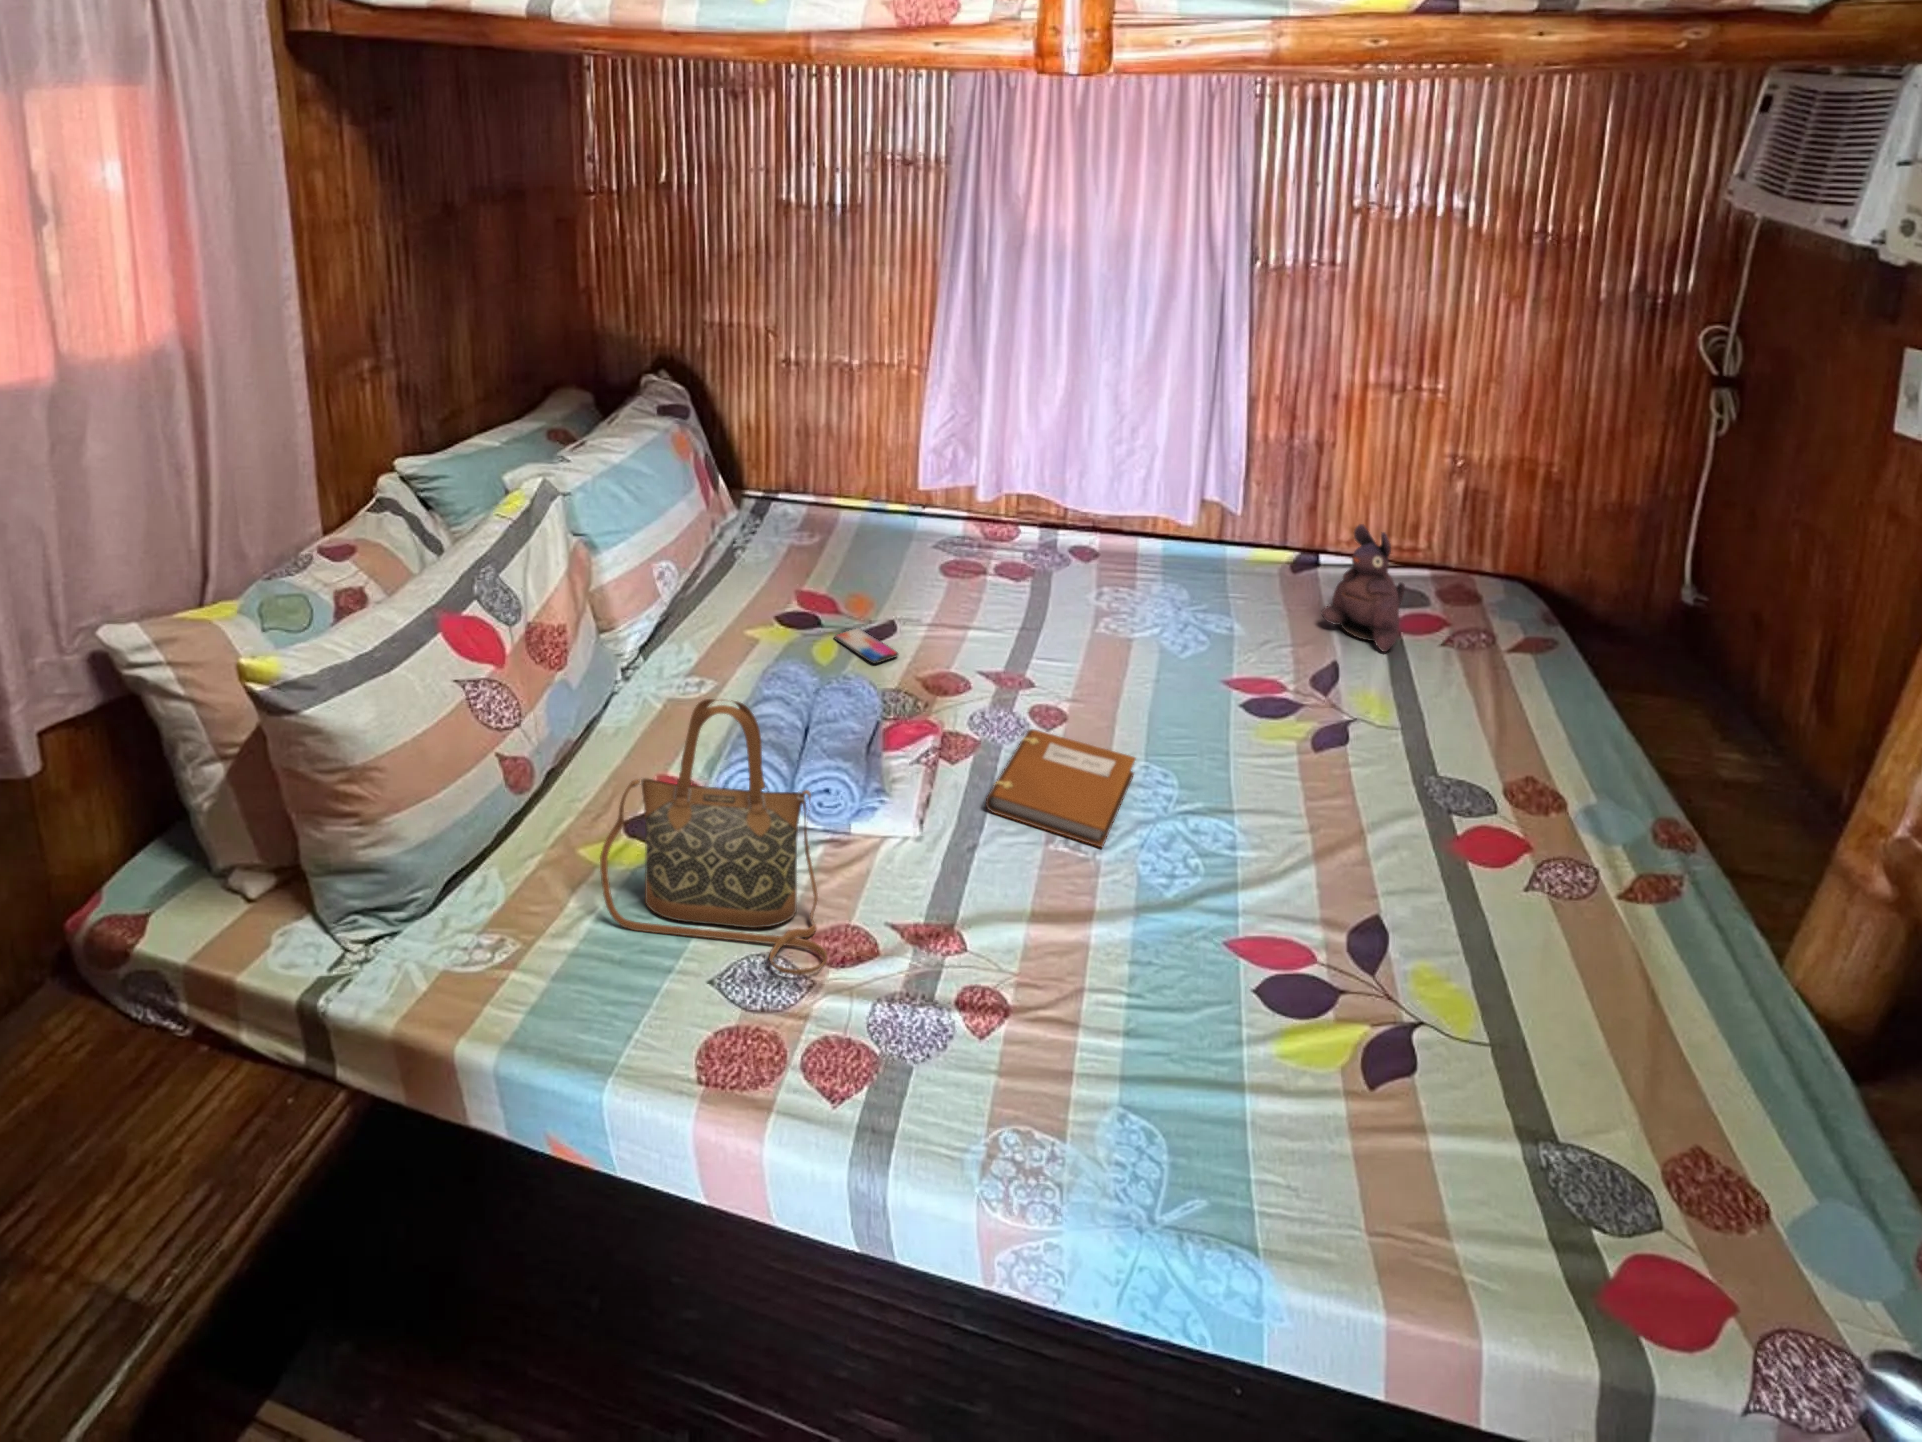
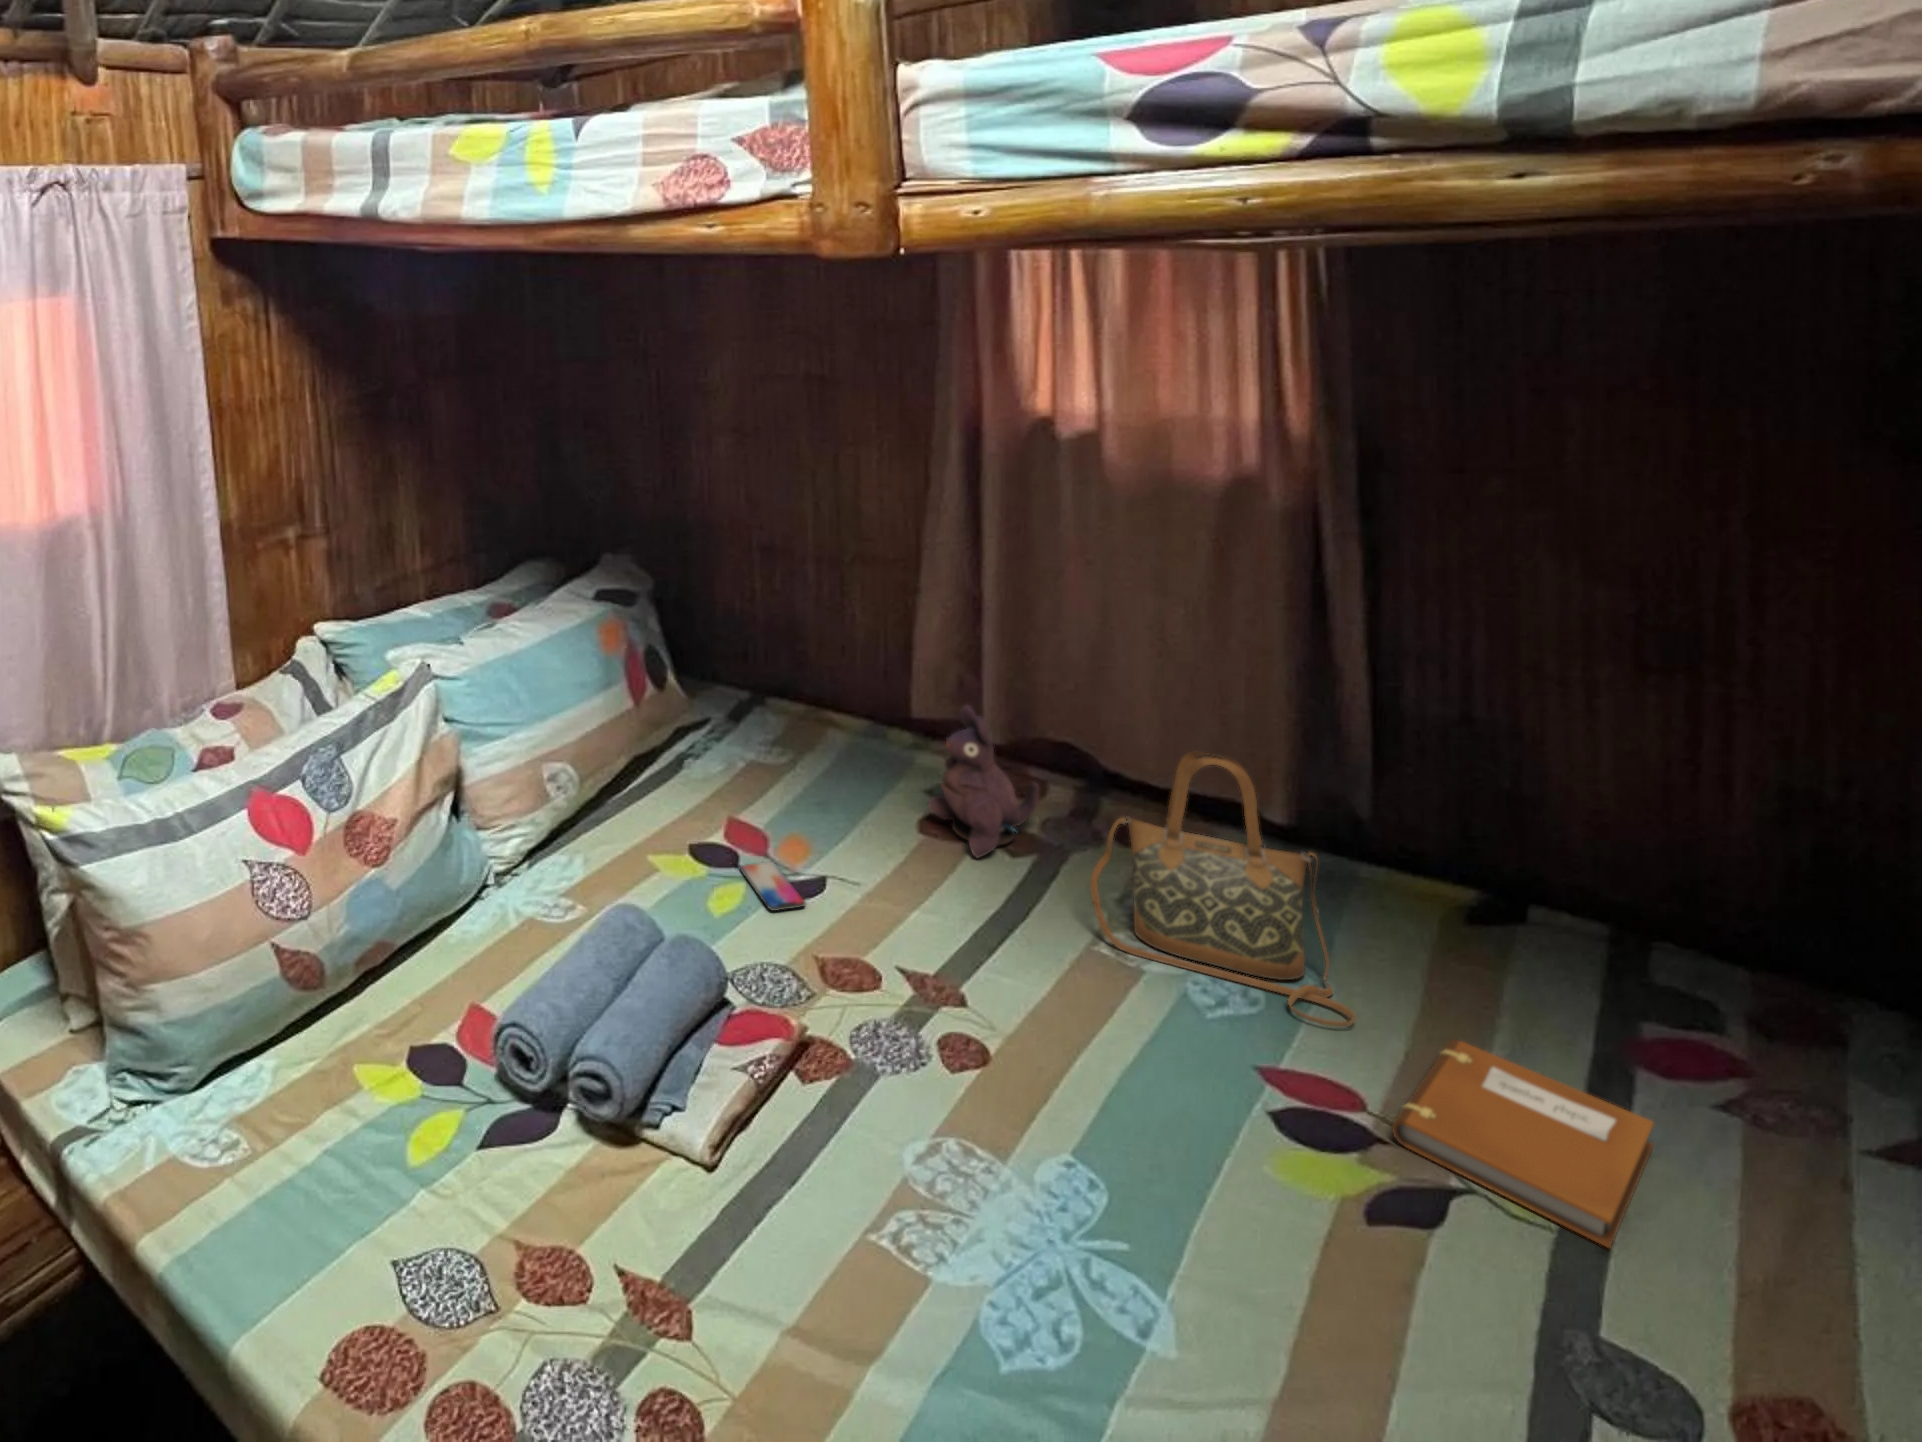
plush toy: present [1321,524,1405,652] -> present [928,705,1039,858]
handbag: present [600,699,827,975] -> present [1090,752,1356,1027]
notebook: present [986,729,1135,847] -> present [1392,1040,1654,1248]

